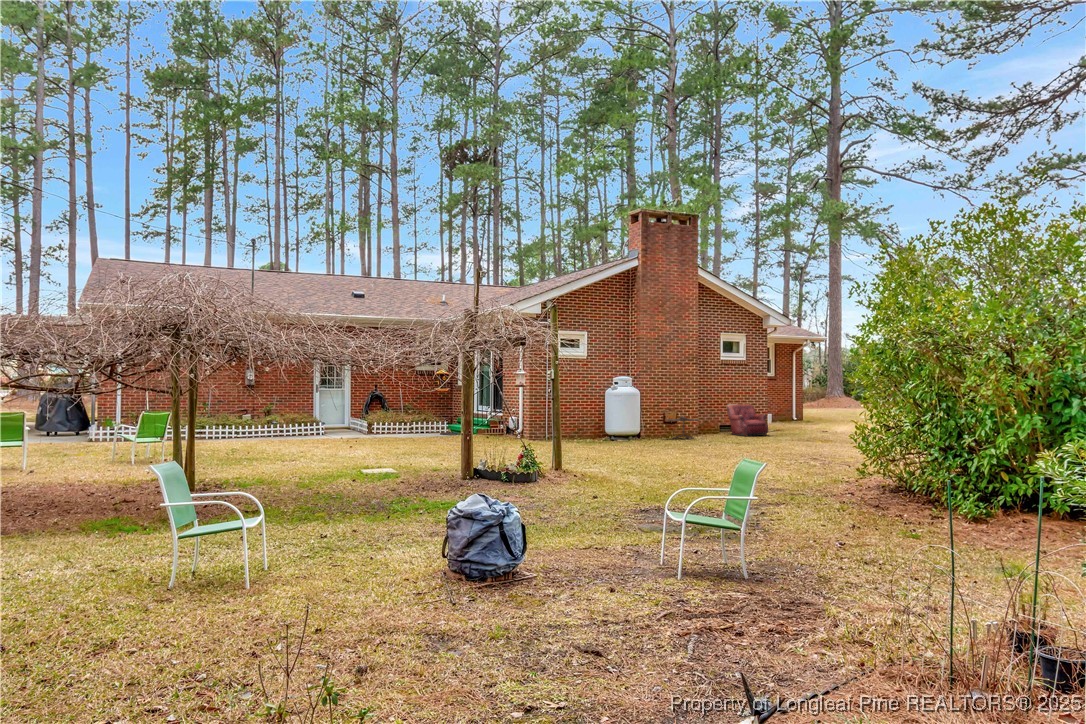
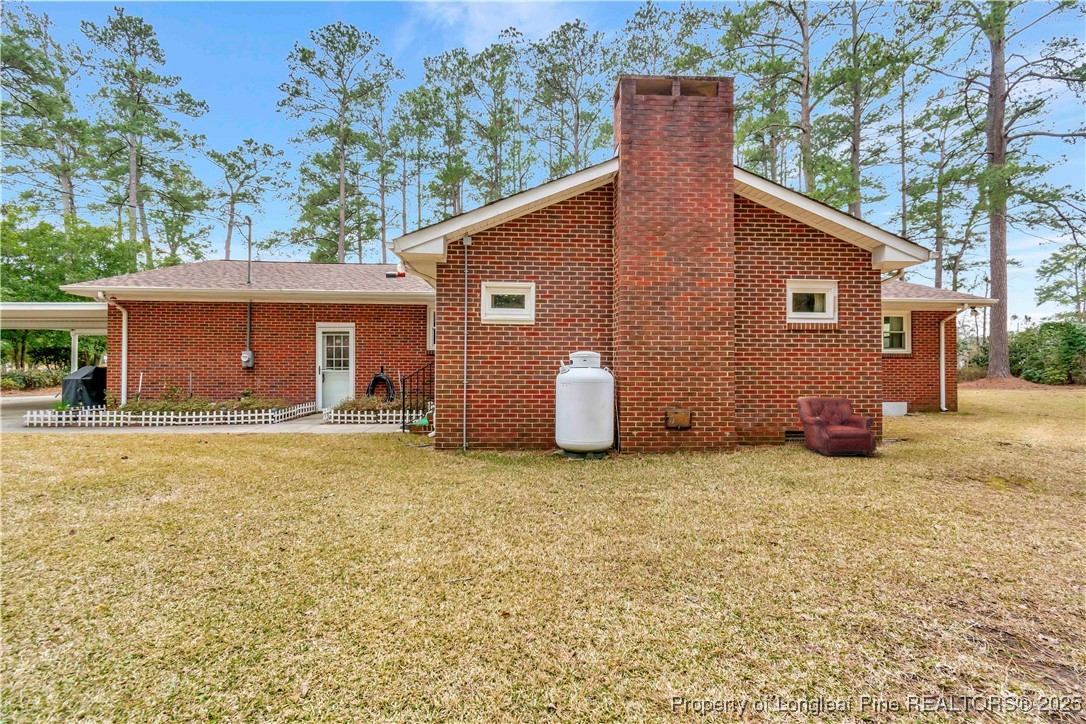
side table: present [669,416,698,439] -> none [667,418,726,462]

